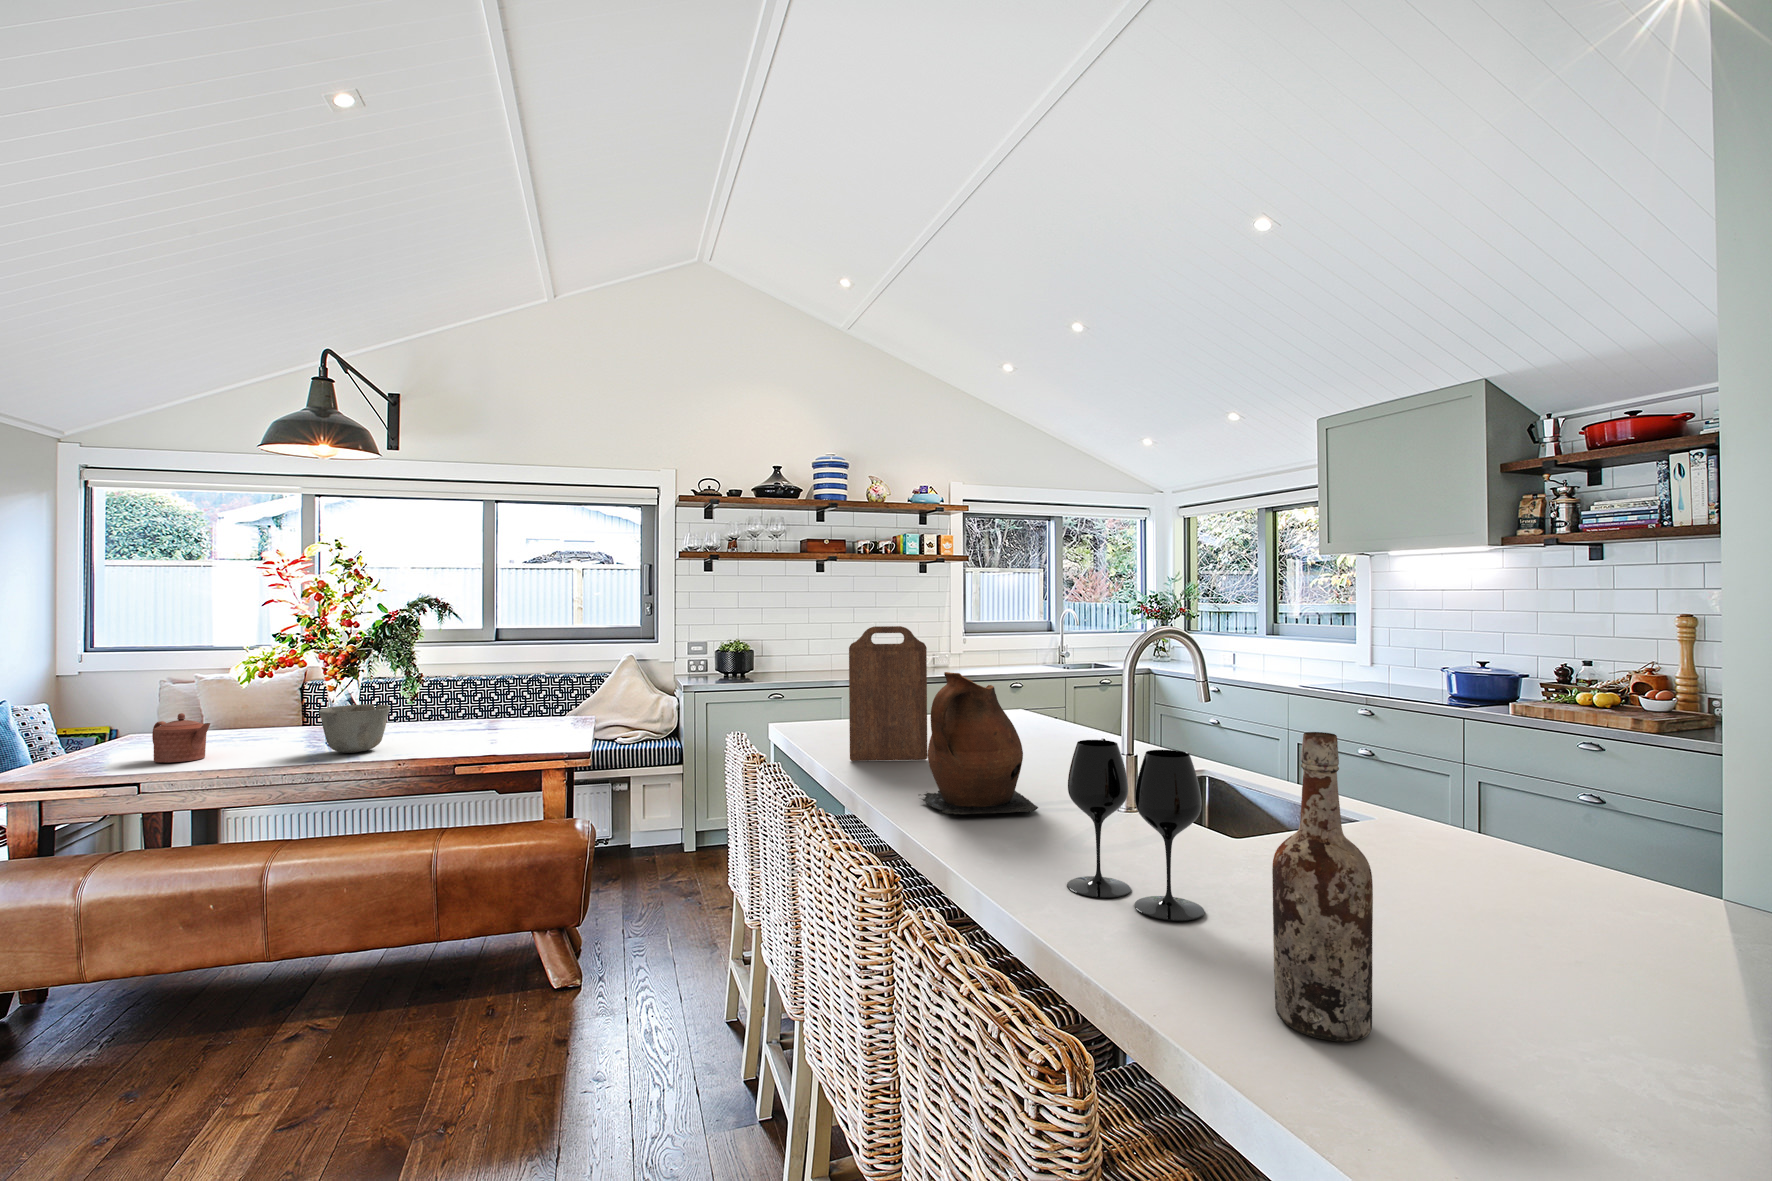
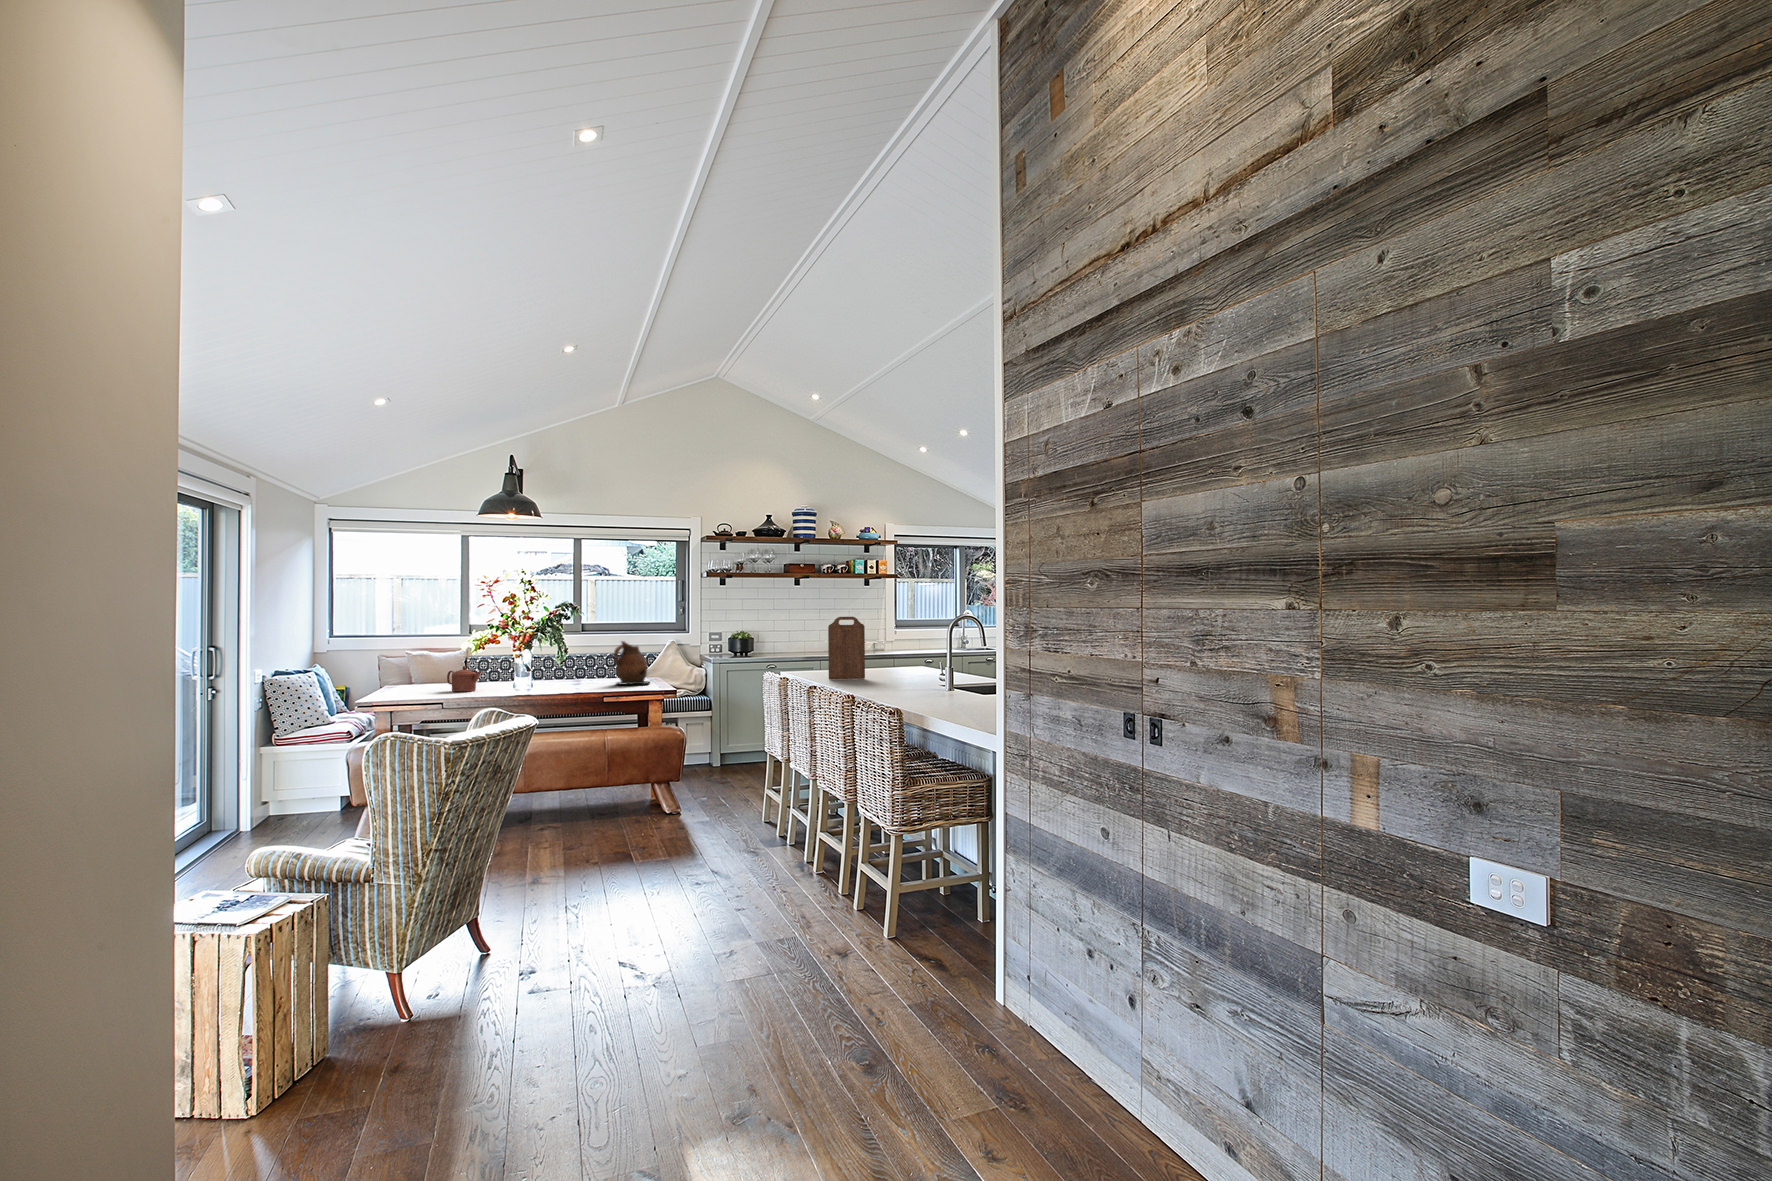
ceramic pitcher: present [922,672,1038,814] -> present [614,641,649,685]
ceramic bowl: present [319,704,390,753] -> none [536,663,572,688]
wine bottle: present [1272,732,1373,1041] -> none [950,638,973,713]
wine glass: present [1067,740,1205,921] -> none [909,652,949,703]

